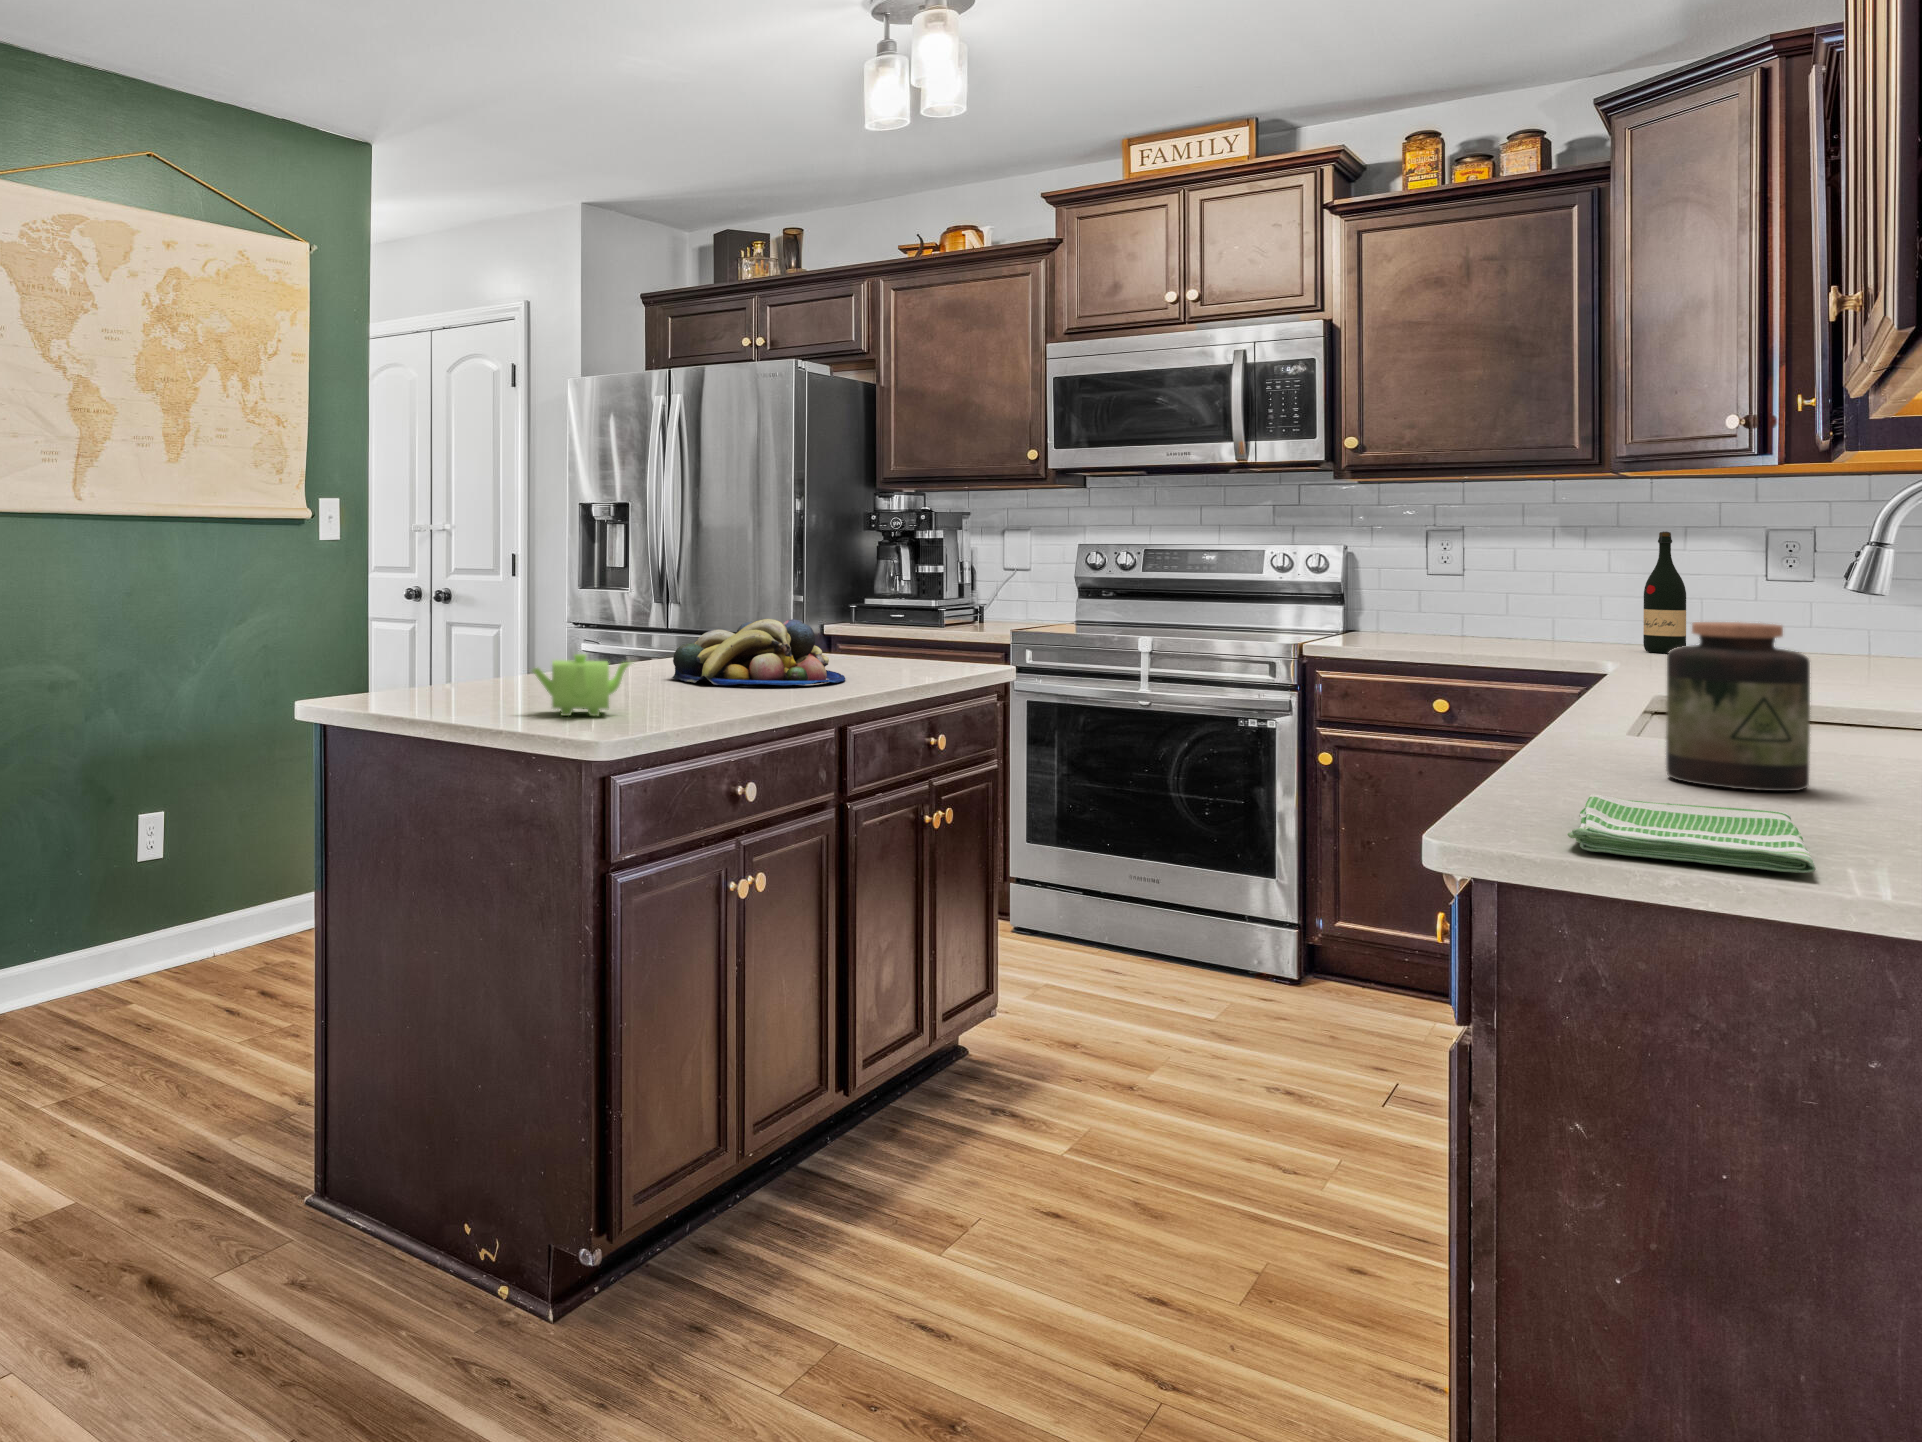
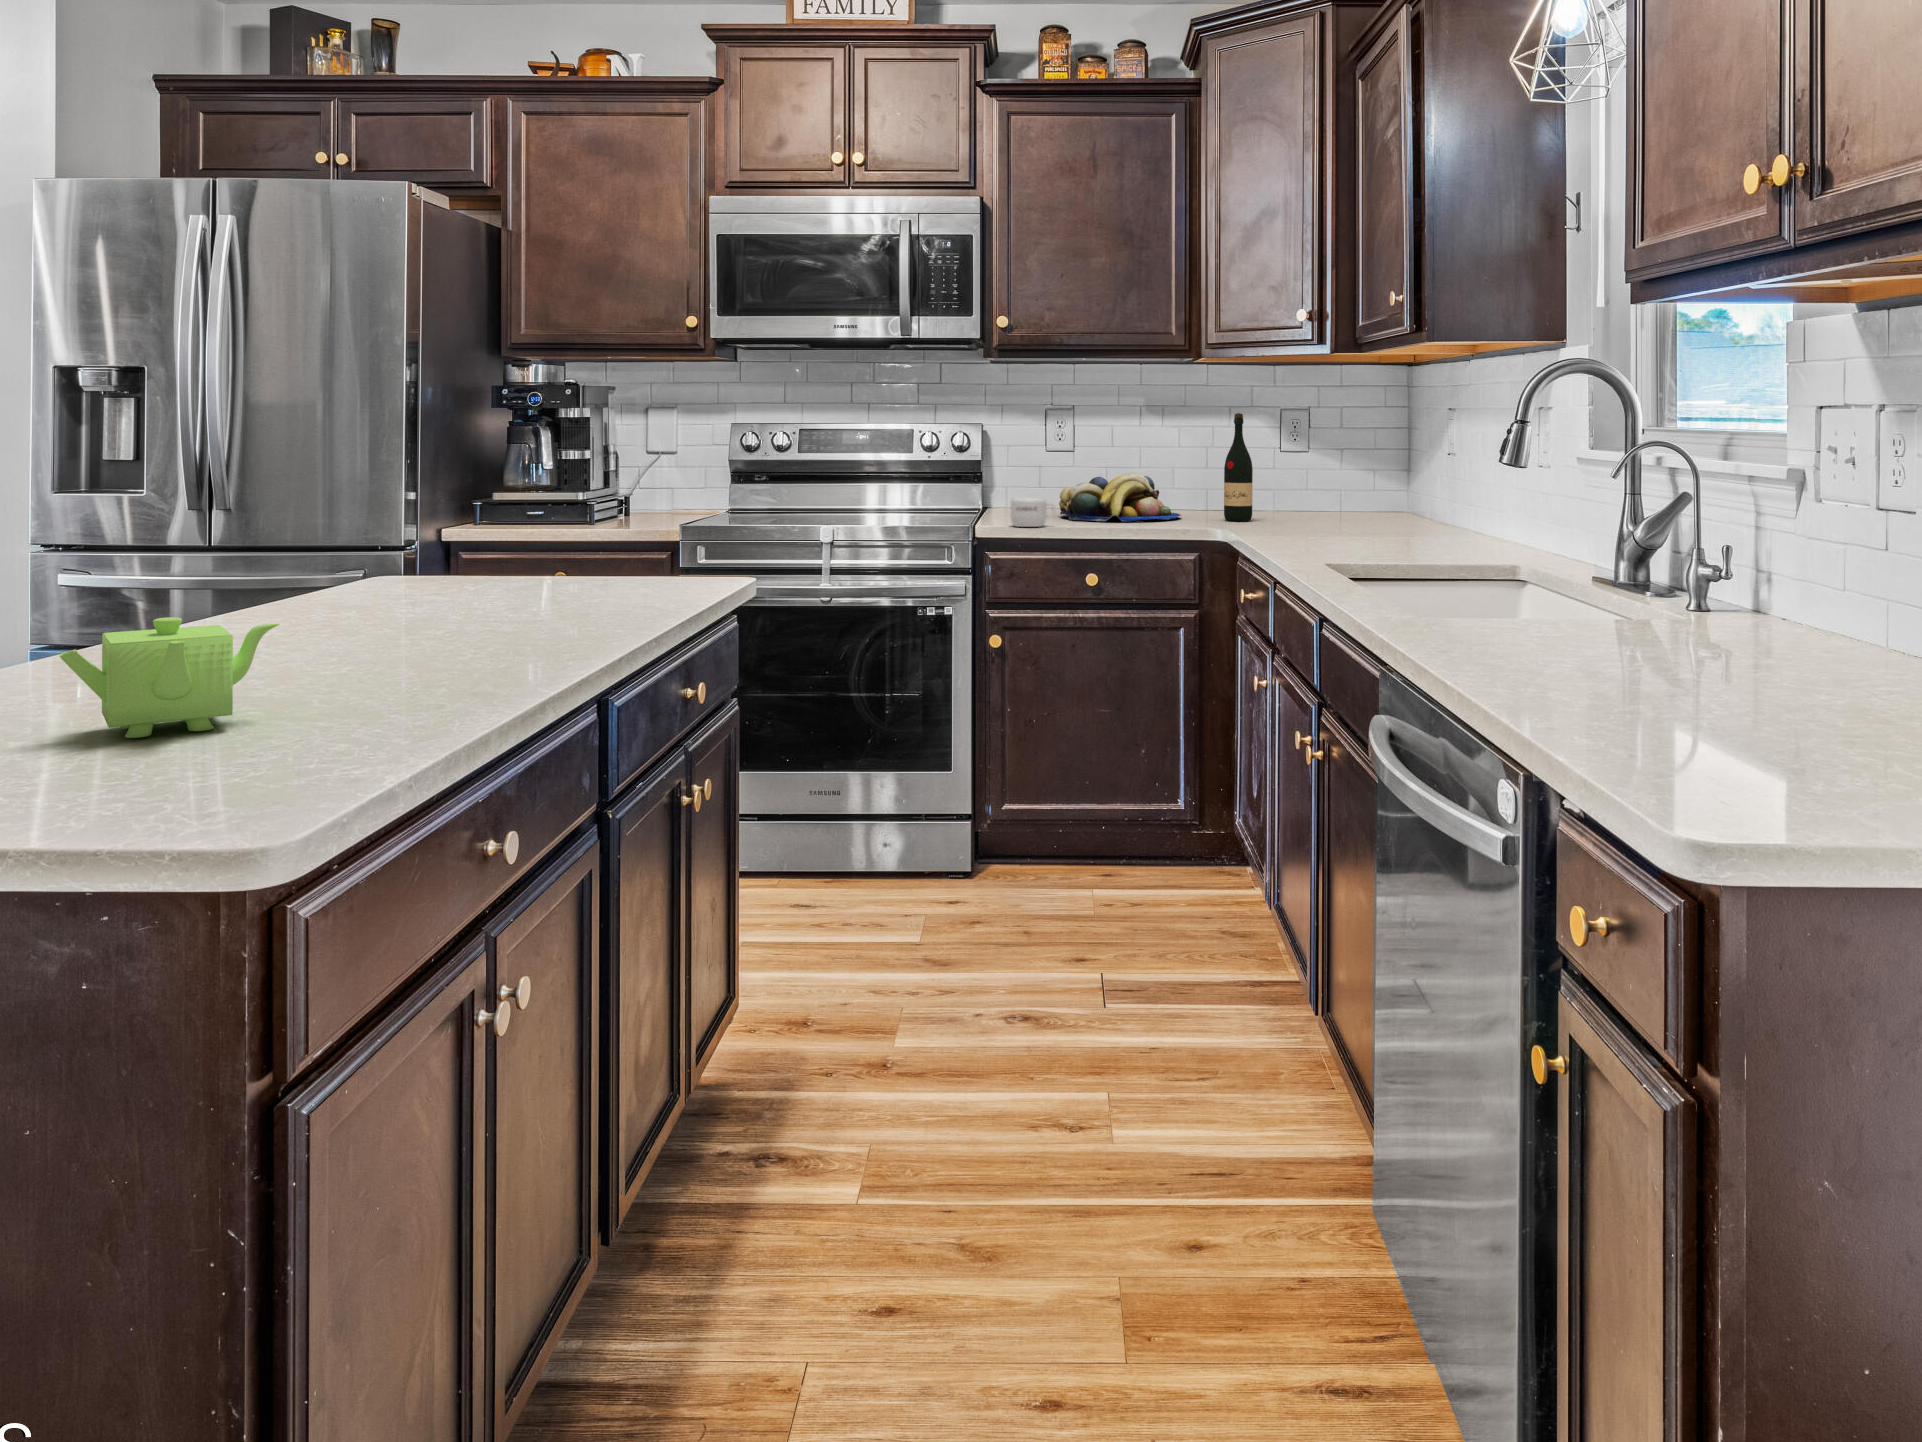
mug: none [1347,618,1402,647] -> present [1011,498,1055,527]
fruit bowl: present [672,619,845,685] -> present [1059,473,1181,521]
jar: present [1666,622,1810,791] -> none [1520,497,1633,668]
dish towel: present [1567,795,1816,873] -> none [1589,702,1908,785]

